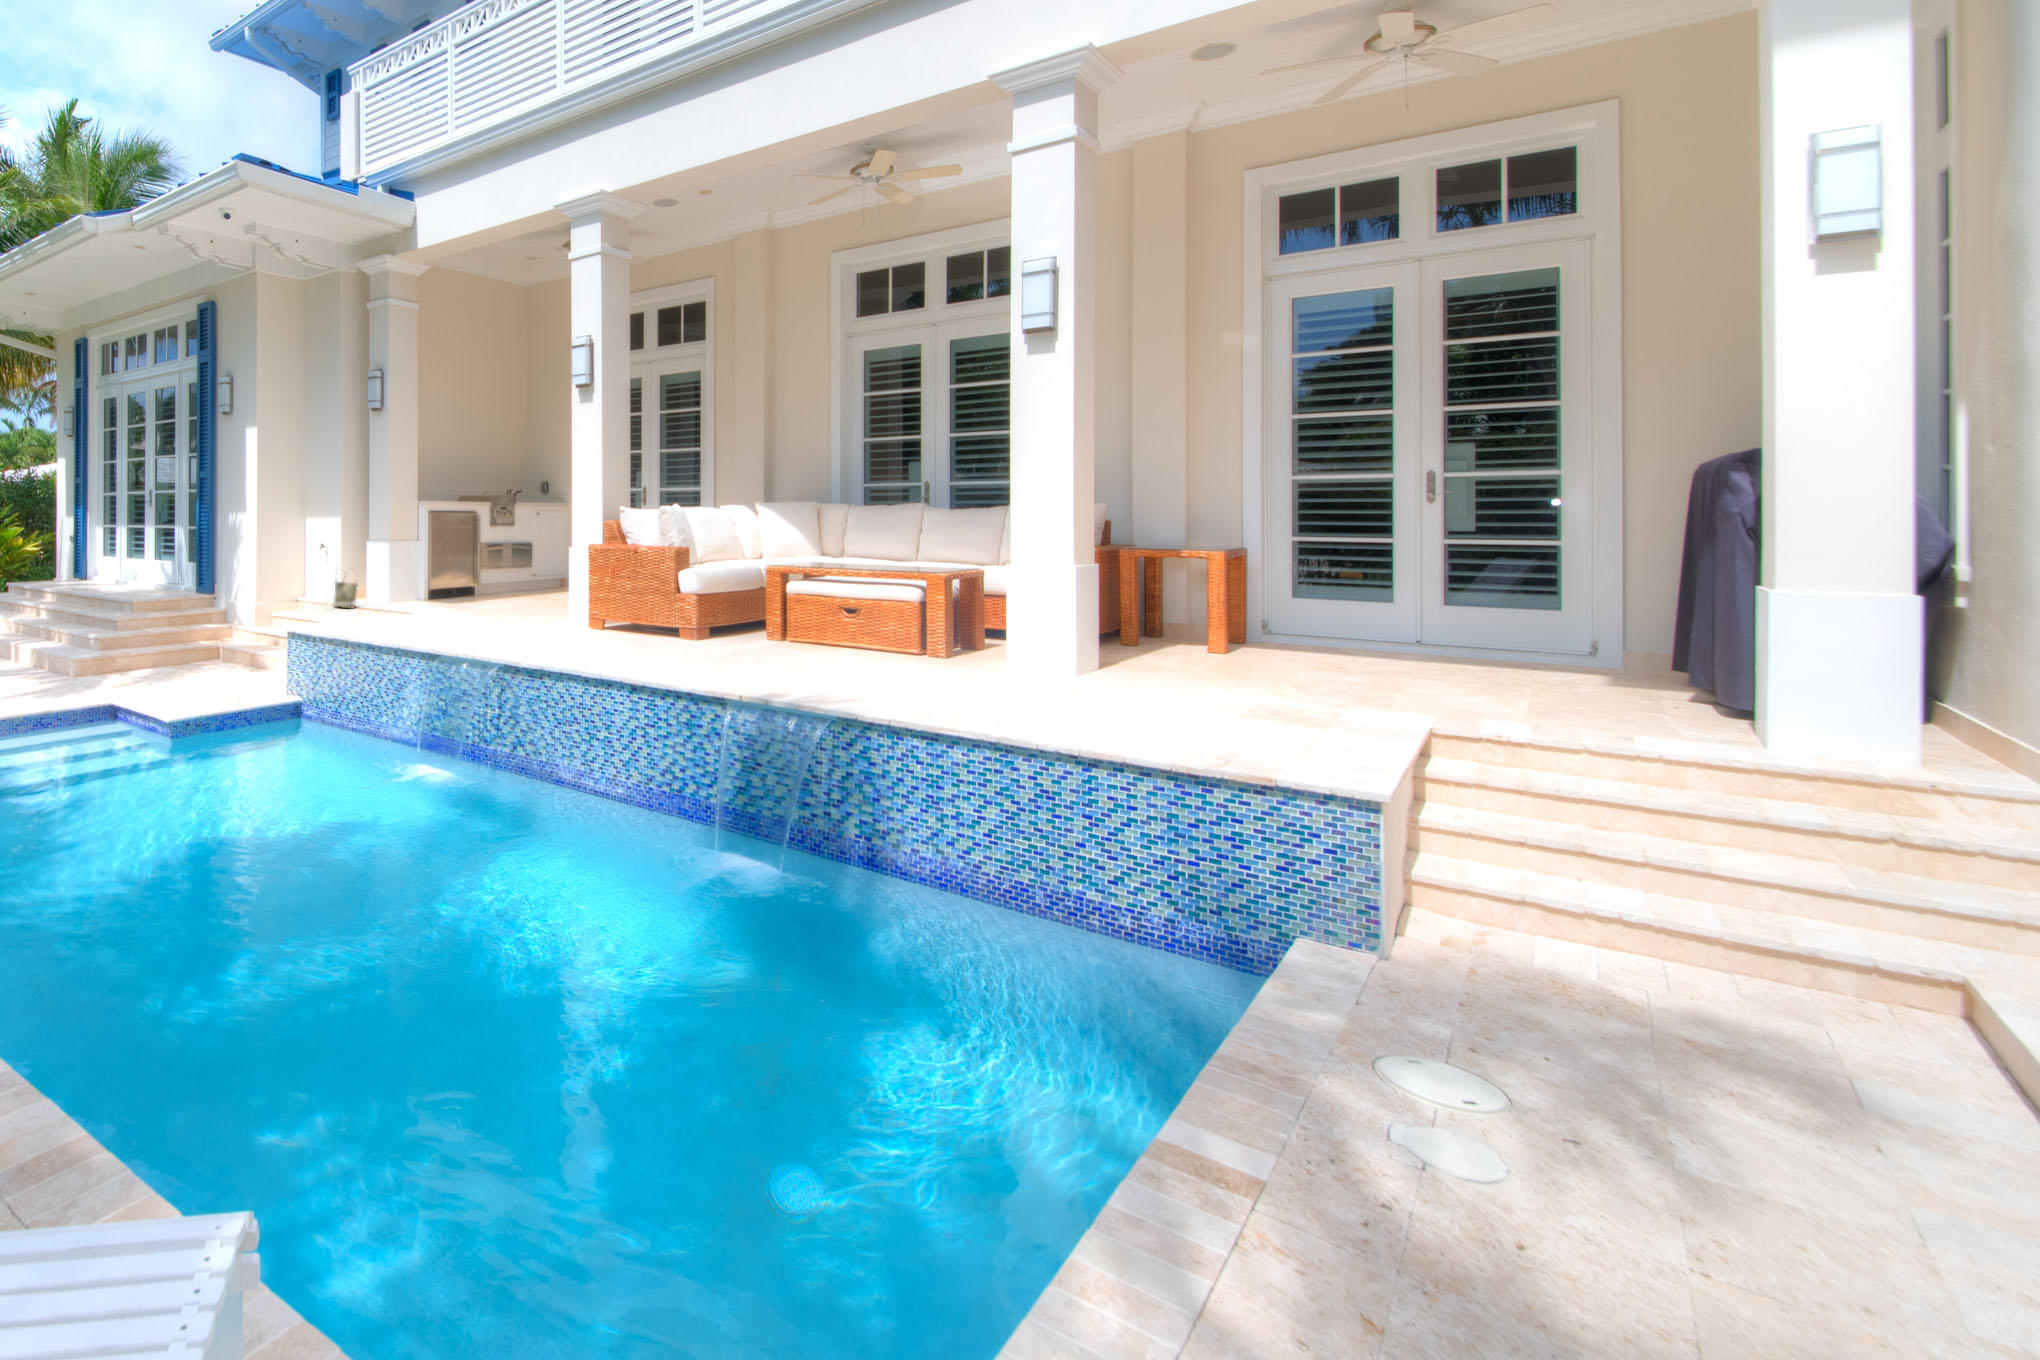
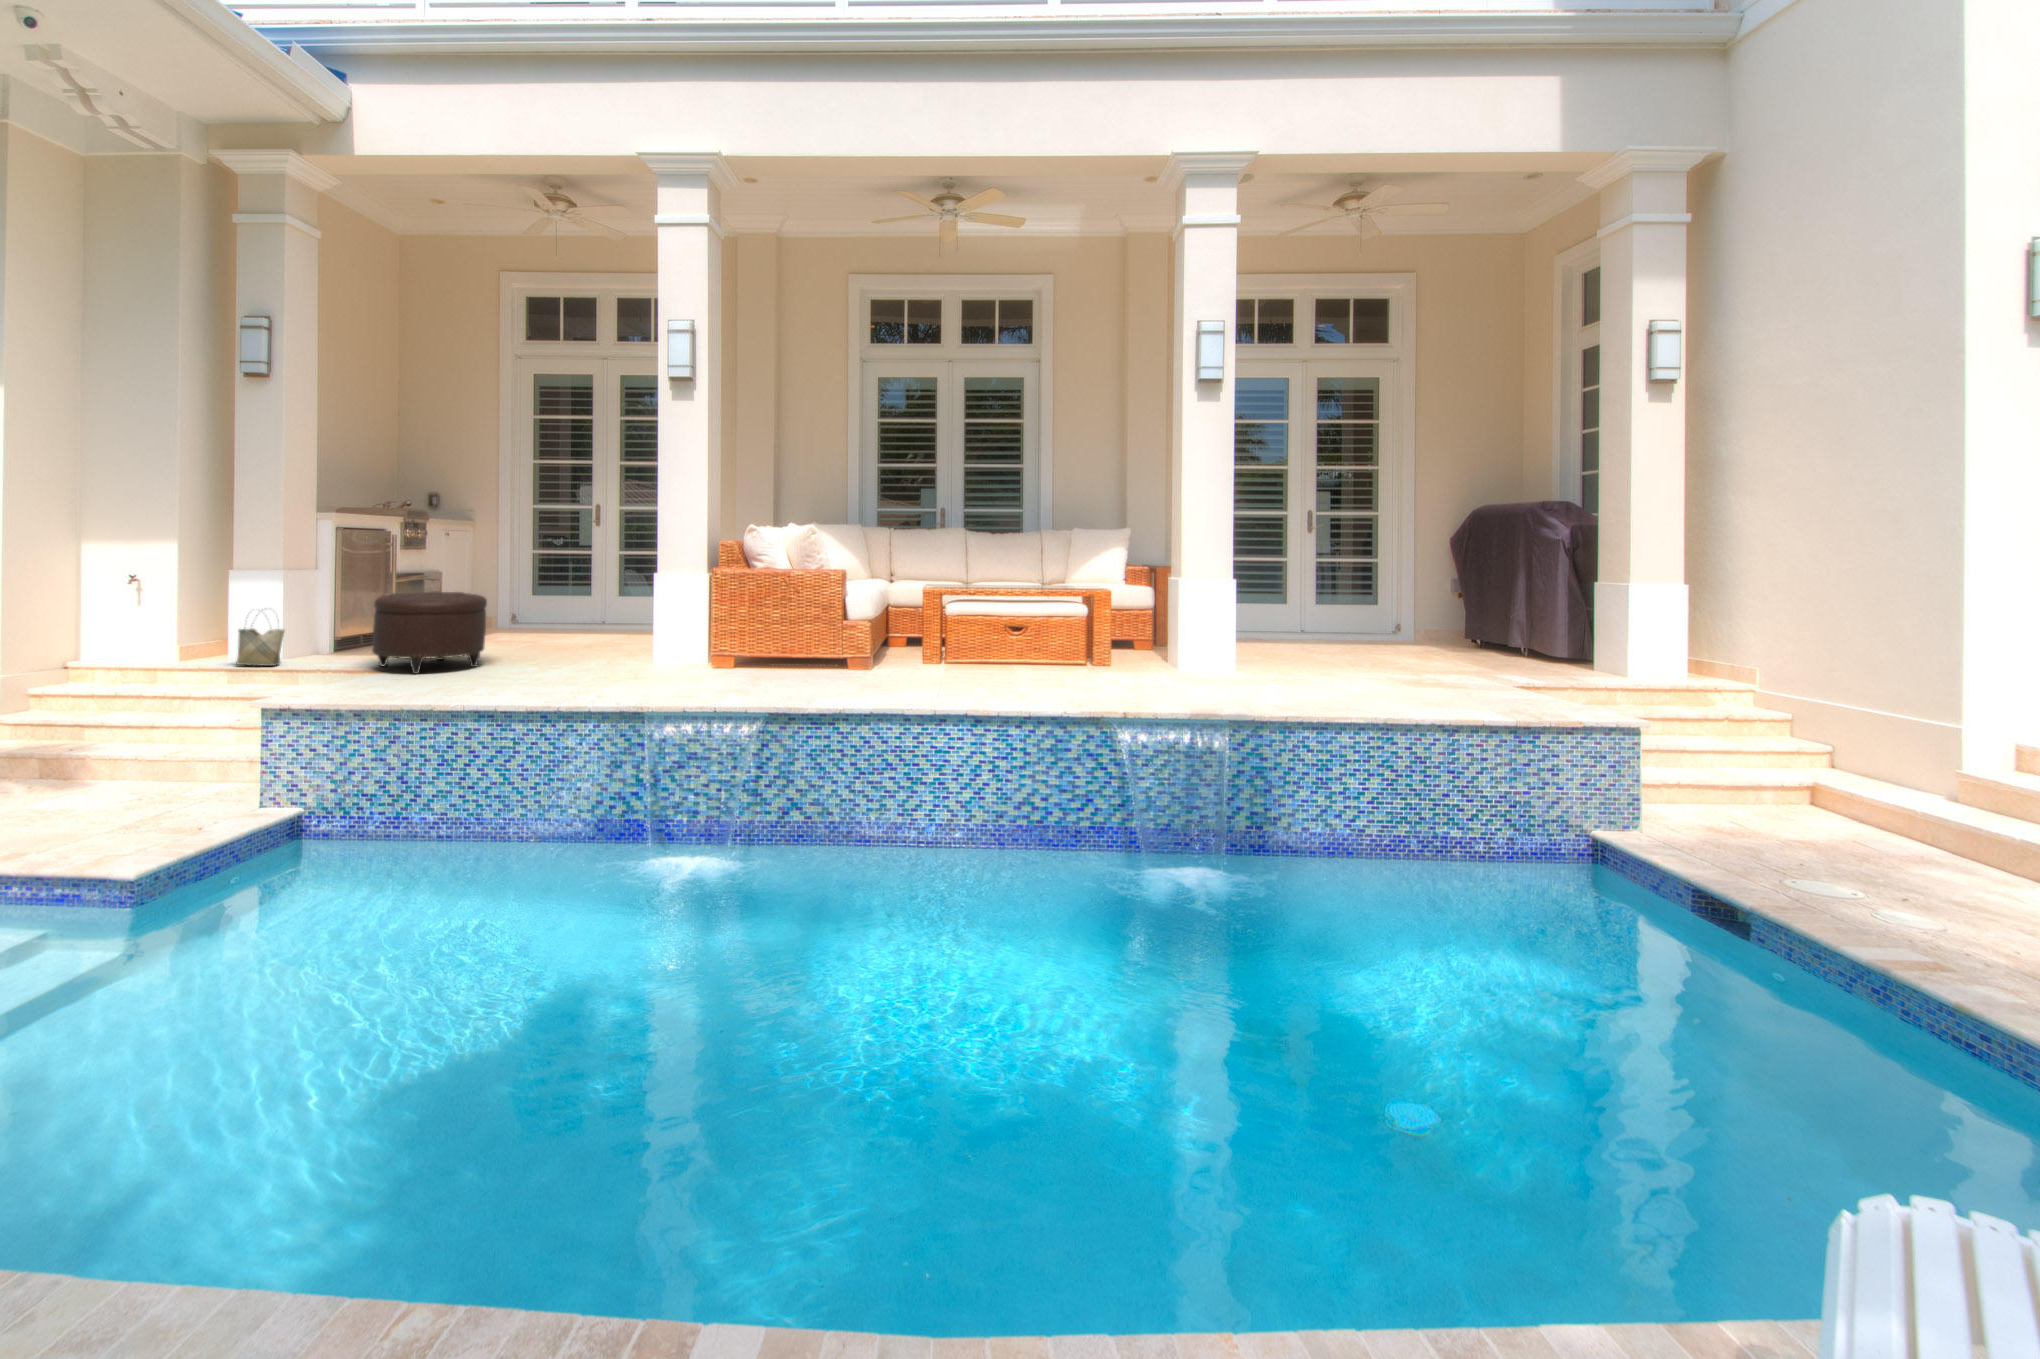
ottoman: none [383,560,460,619] -> present [372,591,487,674]

